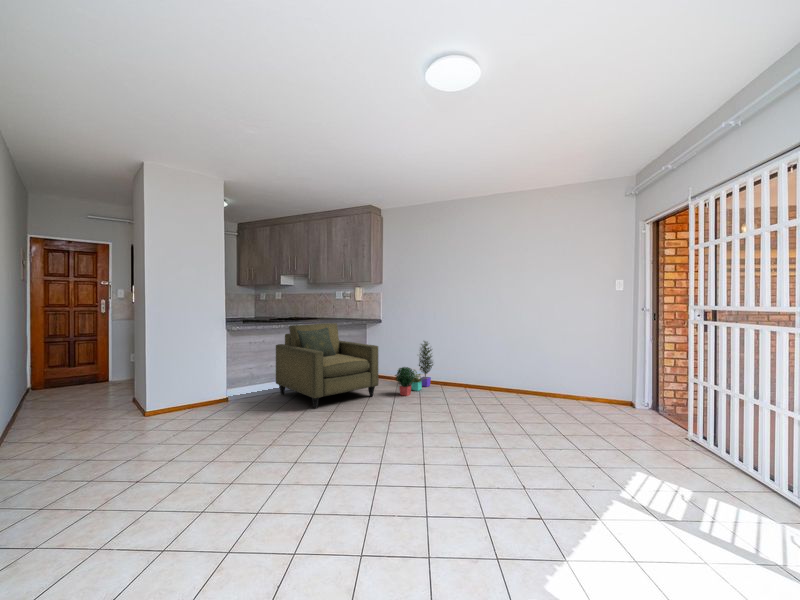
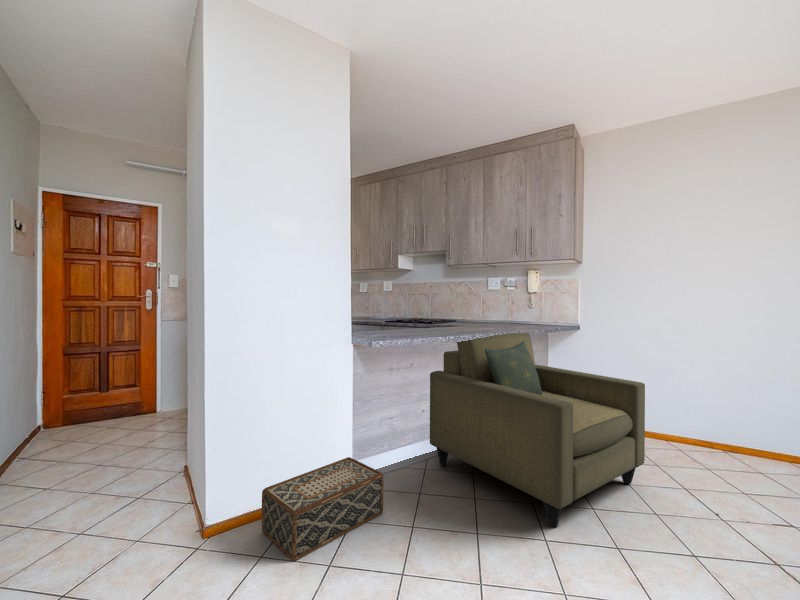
potted plant: present [395,341,433,396] -> none [670,366,721,487]
woven basket: none [173,386,237,420] -> present [262,457,384,561]

